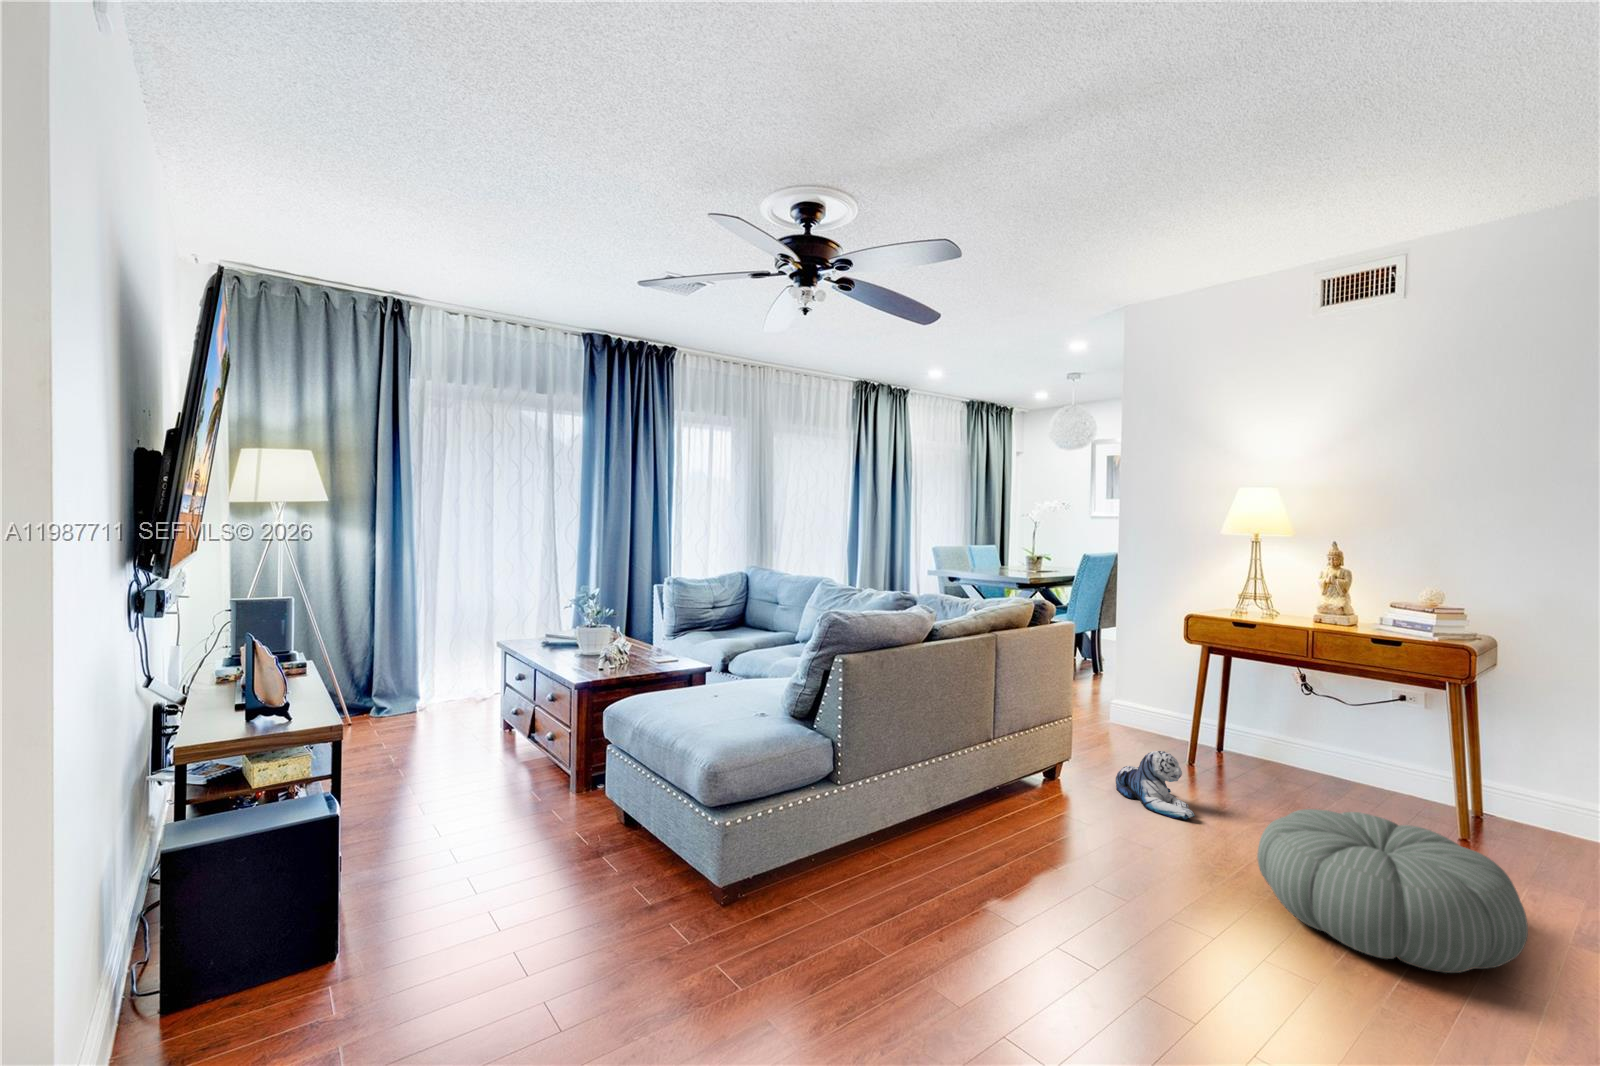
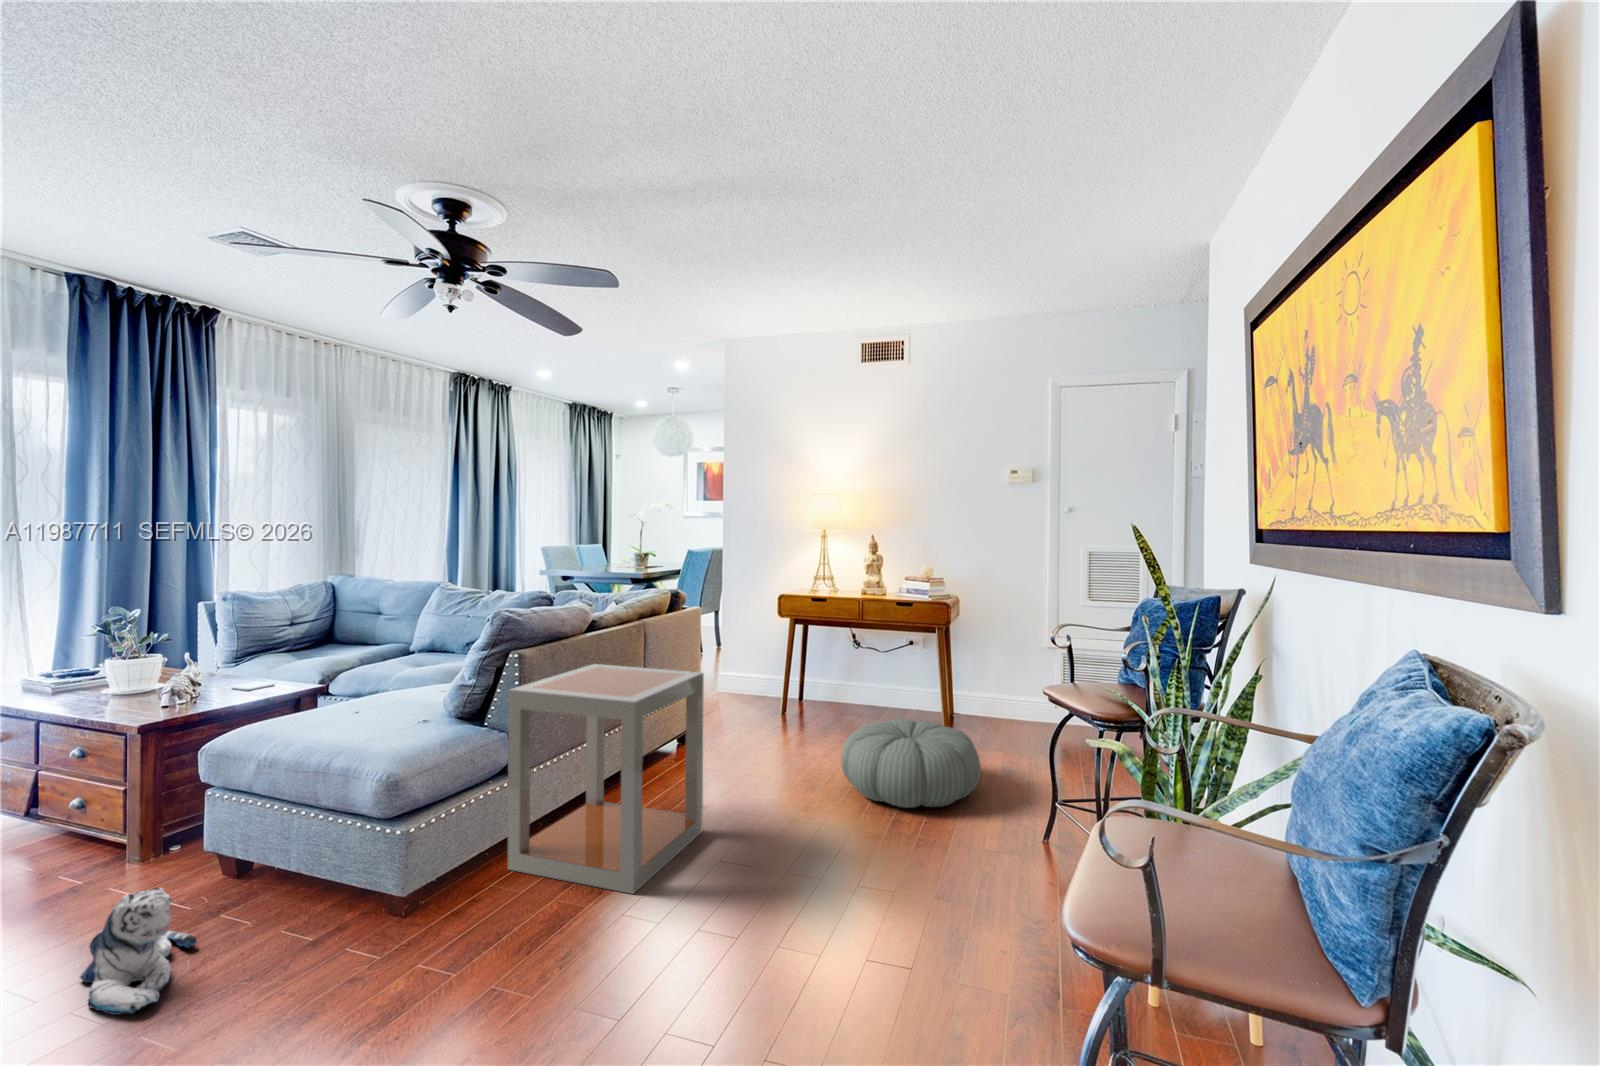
side table: none [825,678,1048,958] -> present [508,664,704,894]
plush toy: present [1116,751,1195,819] -> present [80,888,197,1015]

